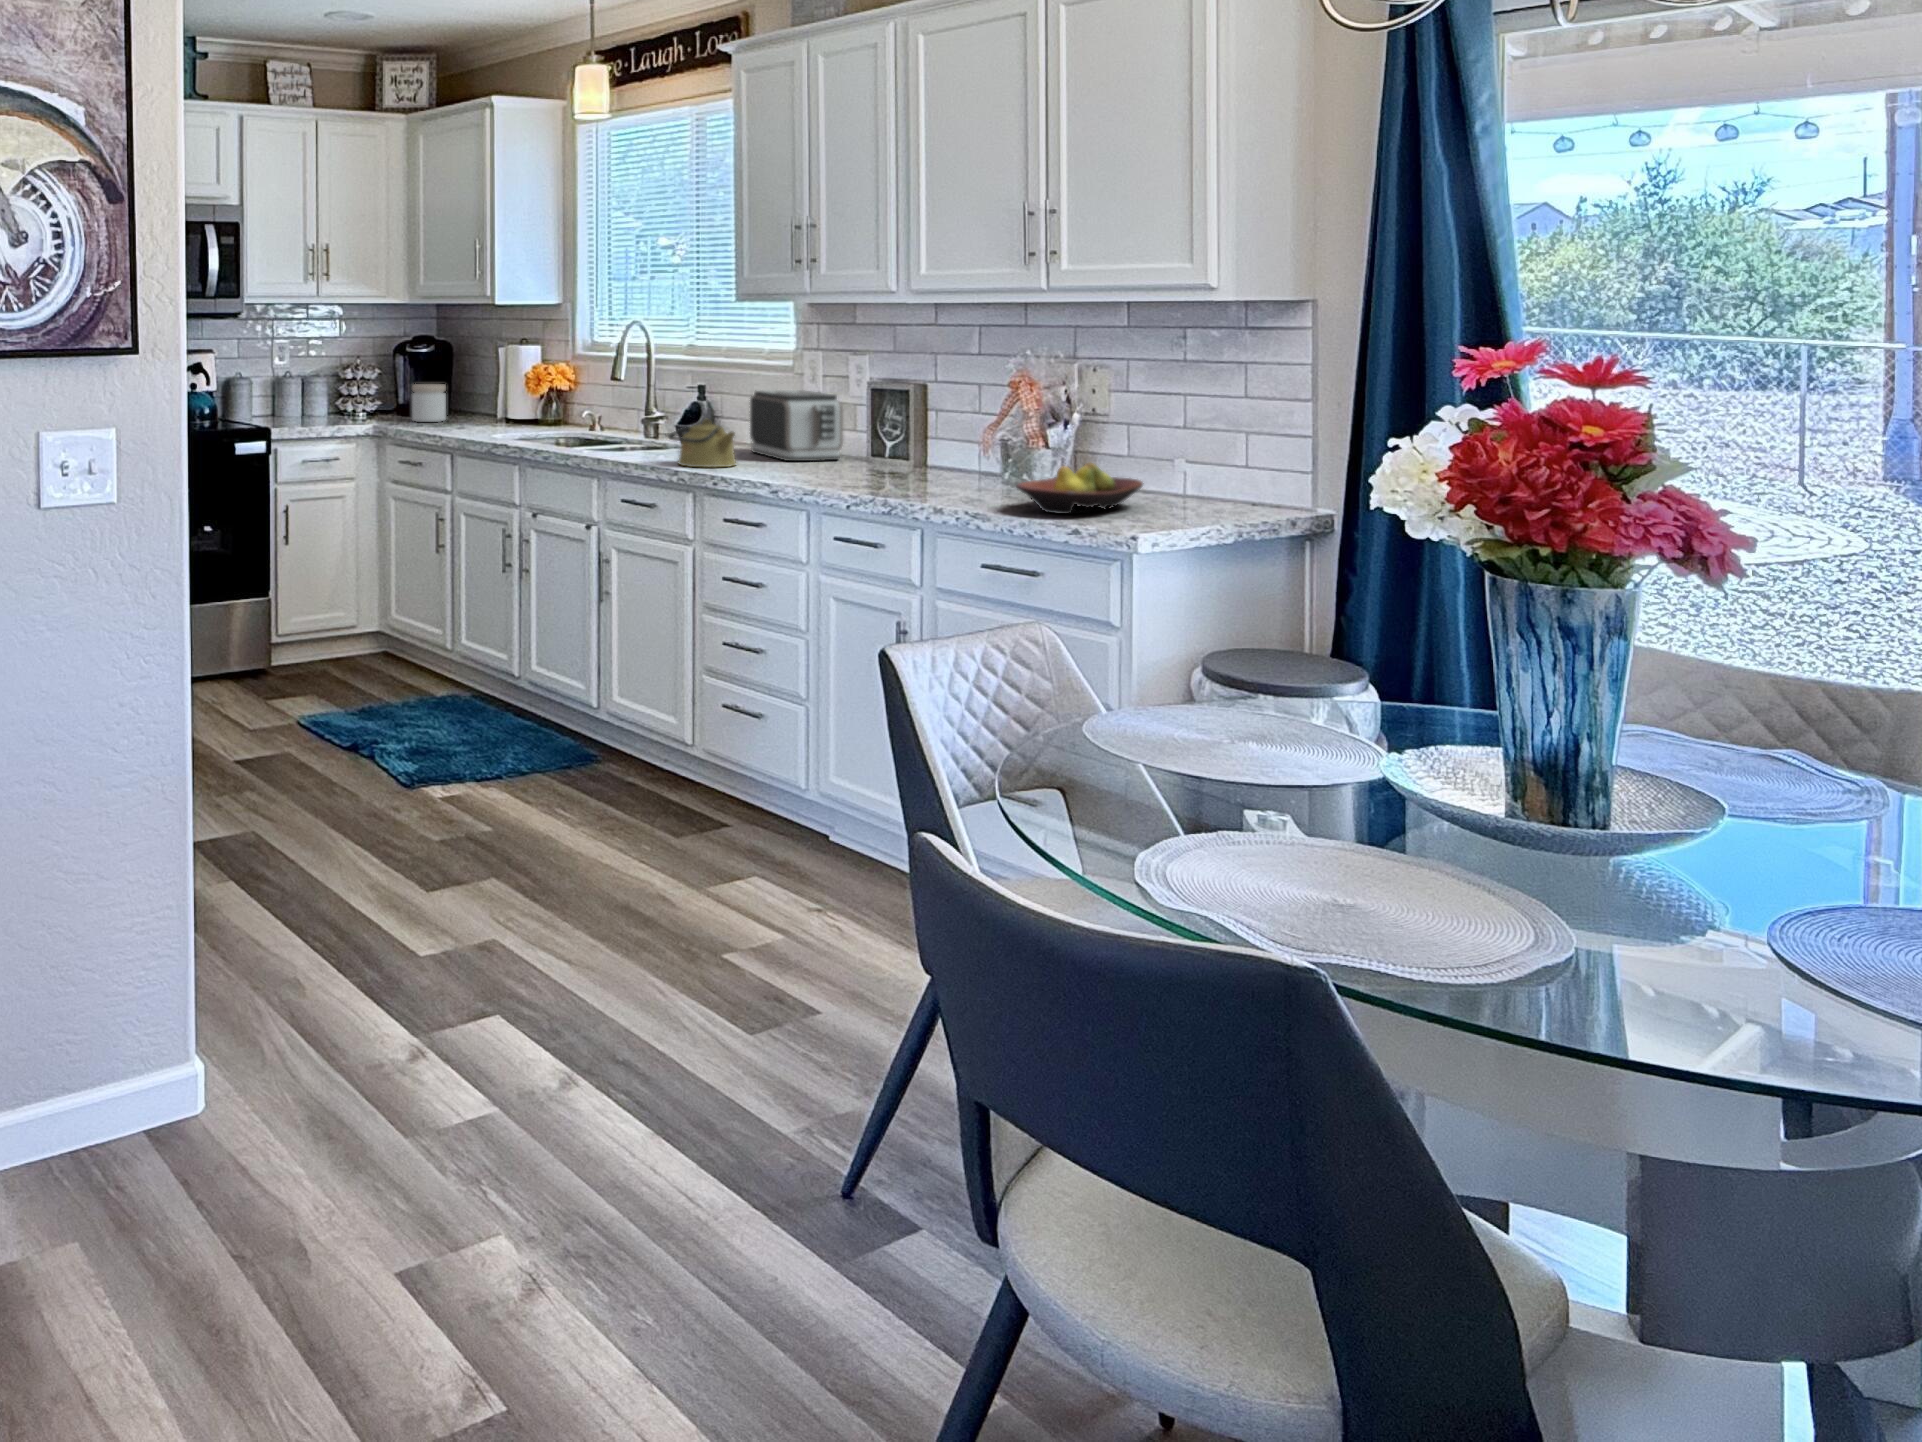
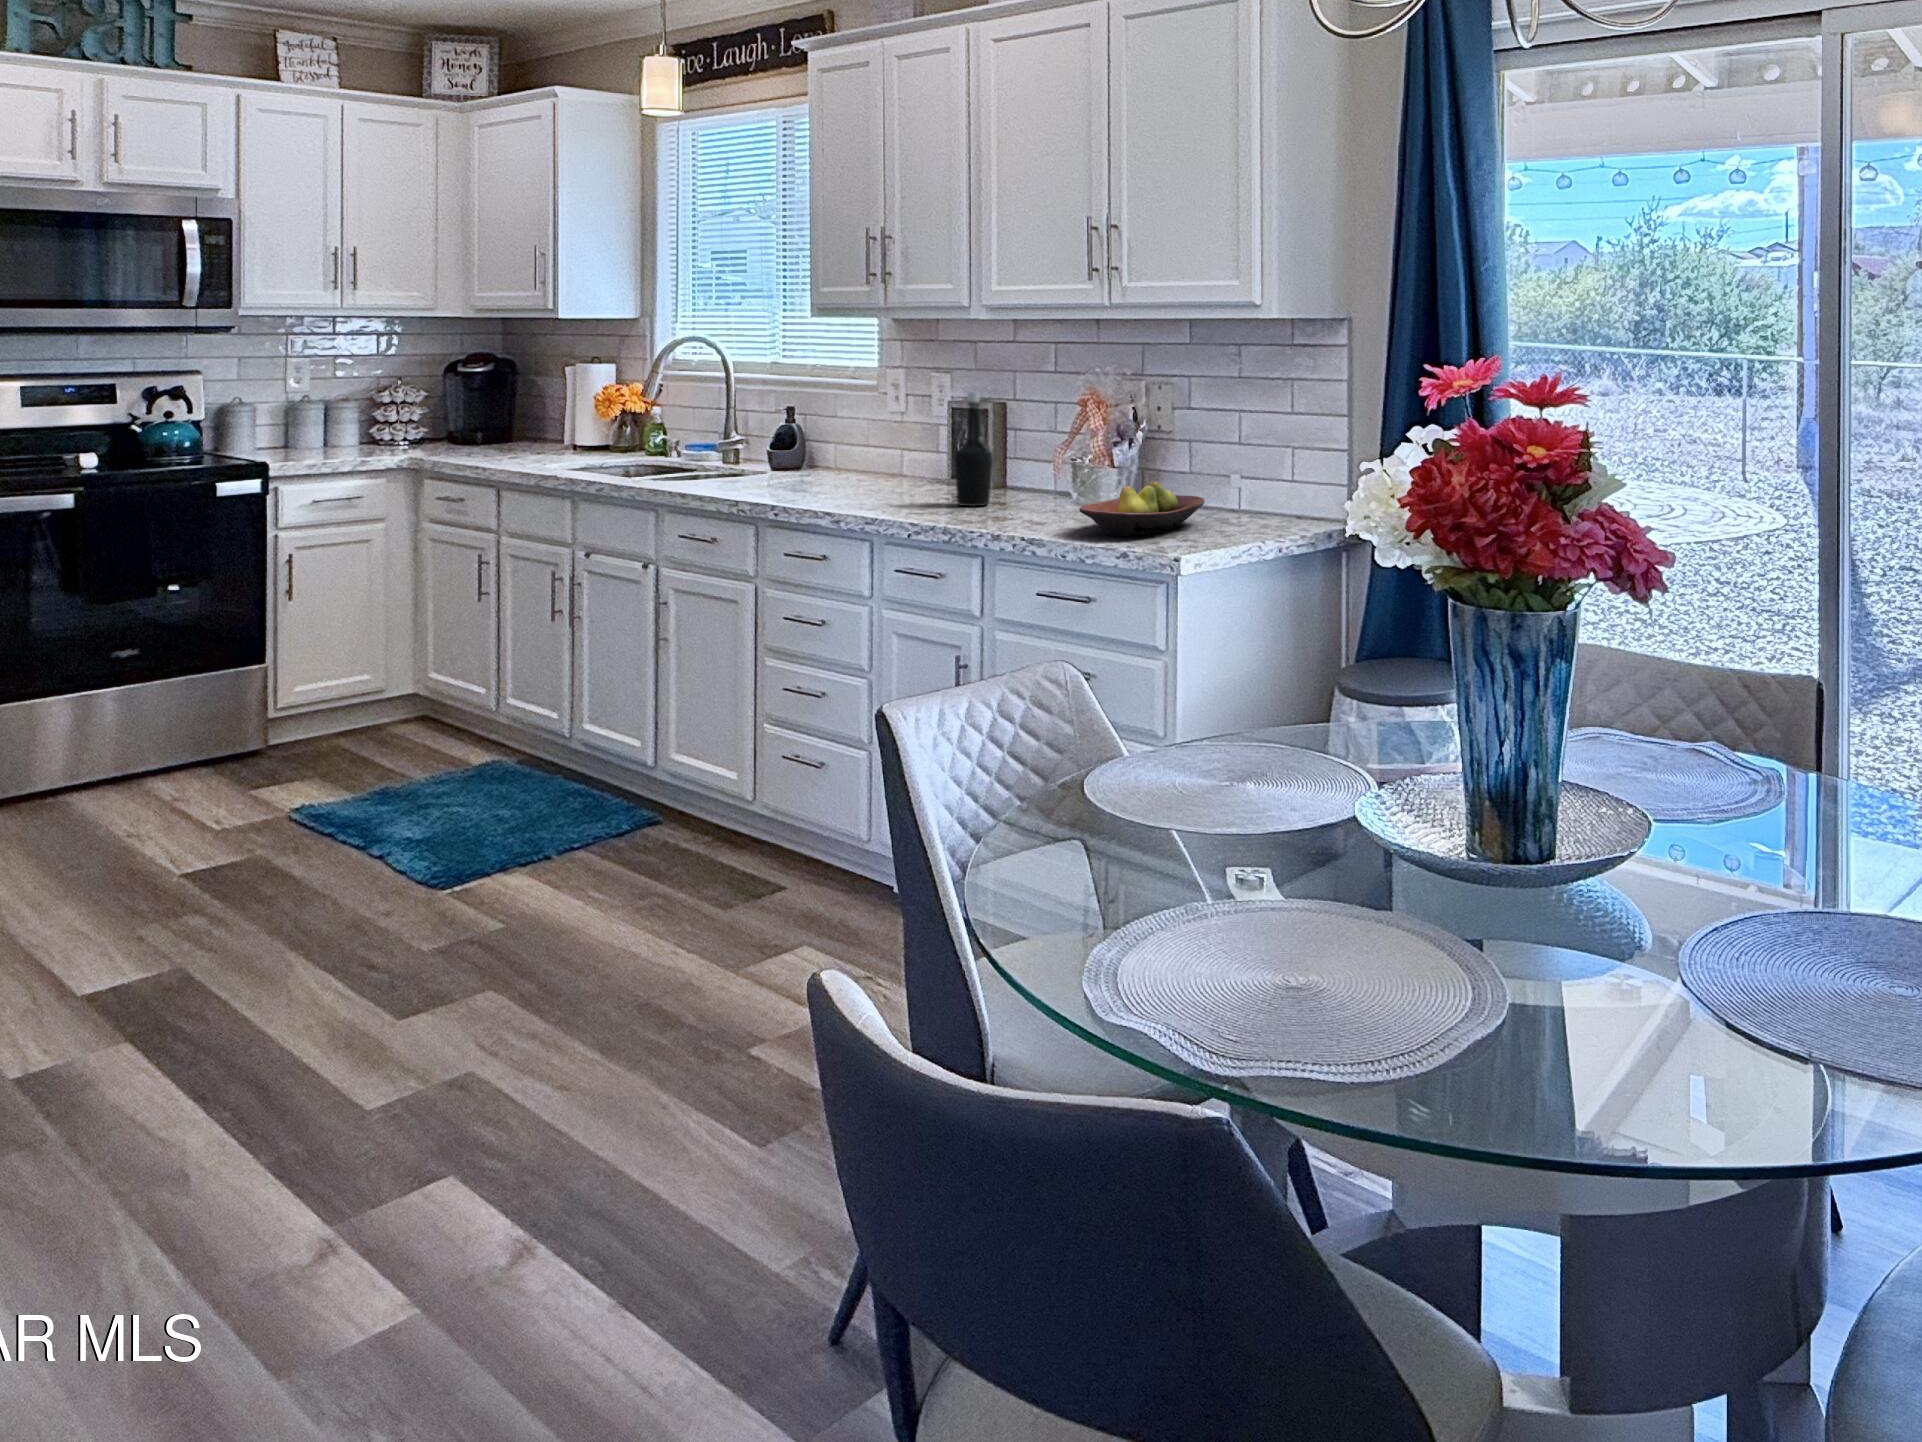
bottle: none [878,373,917,482] -> present [954,392,993,506]
jar: present [412,384,446,422] -> none [457,409,500,453]
toaster: present [750,390,843,461] -> none [832,410,928,487]
kettle: present [669,419,736,467] -> none [733,444,810,497]

